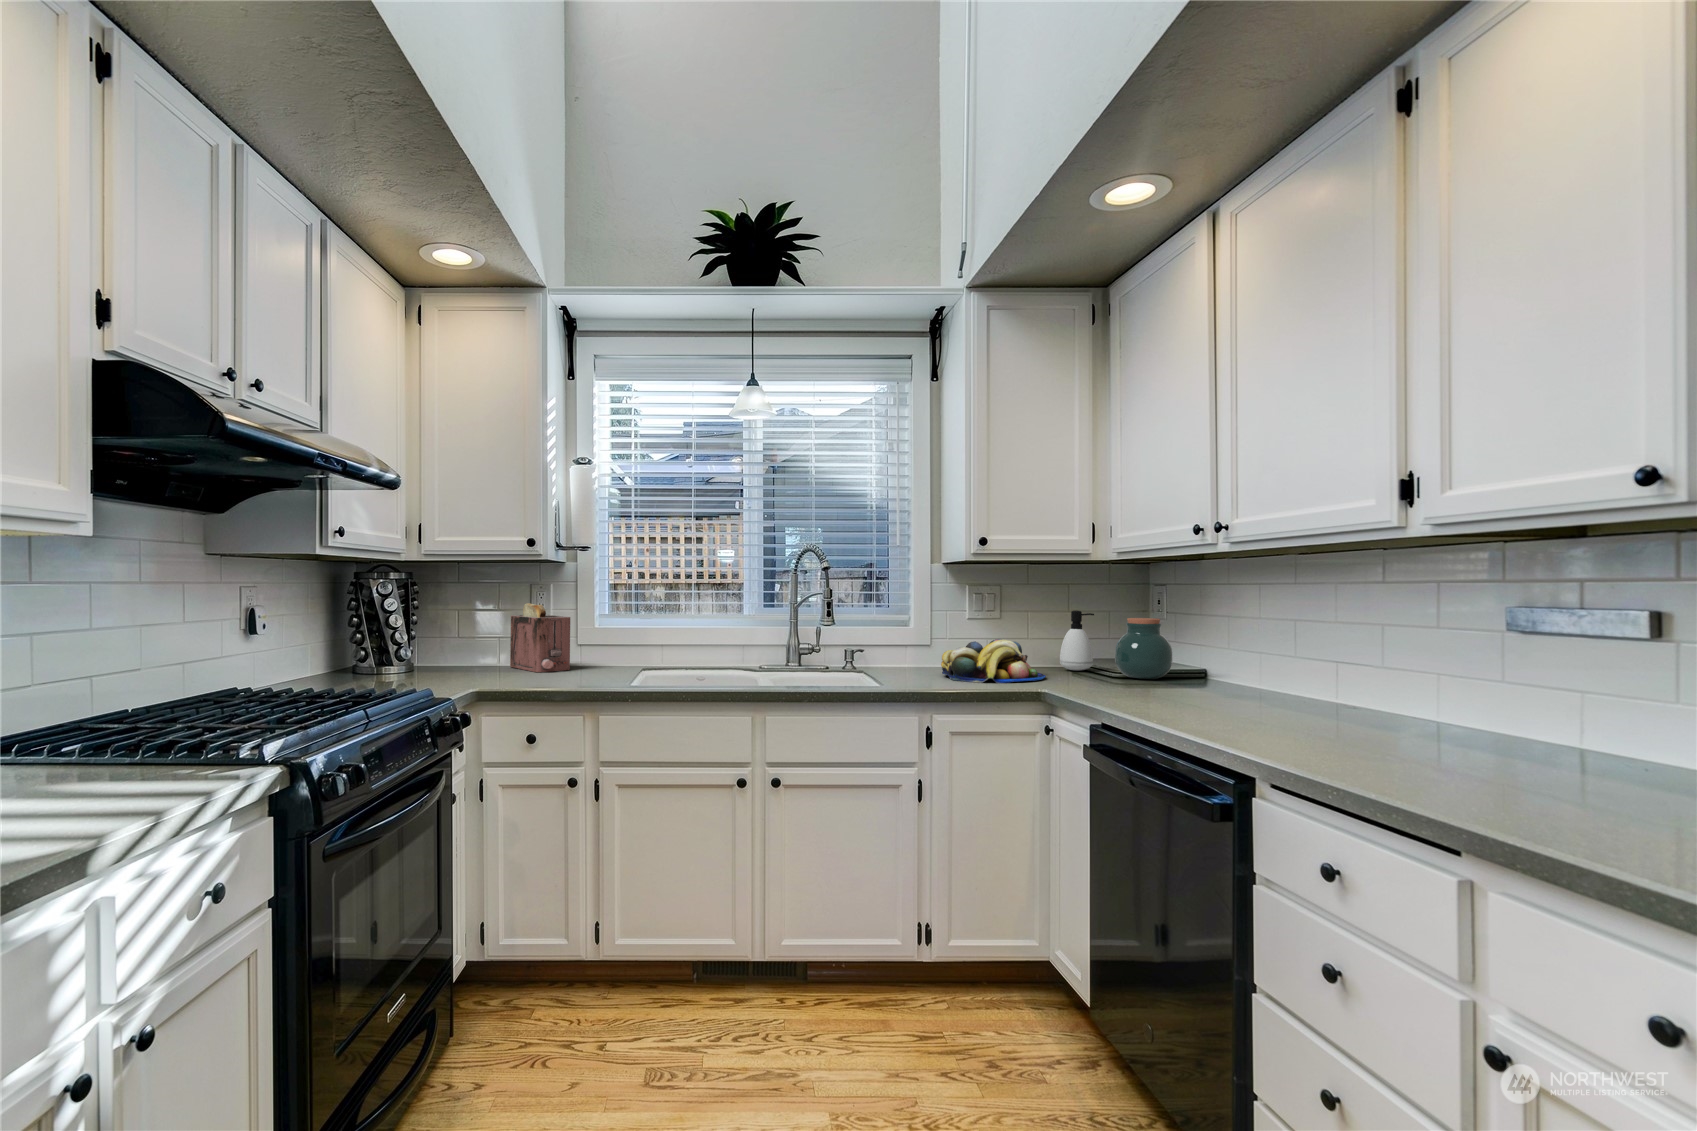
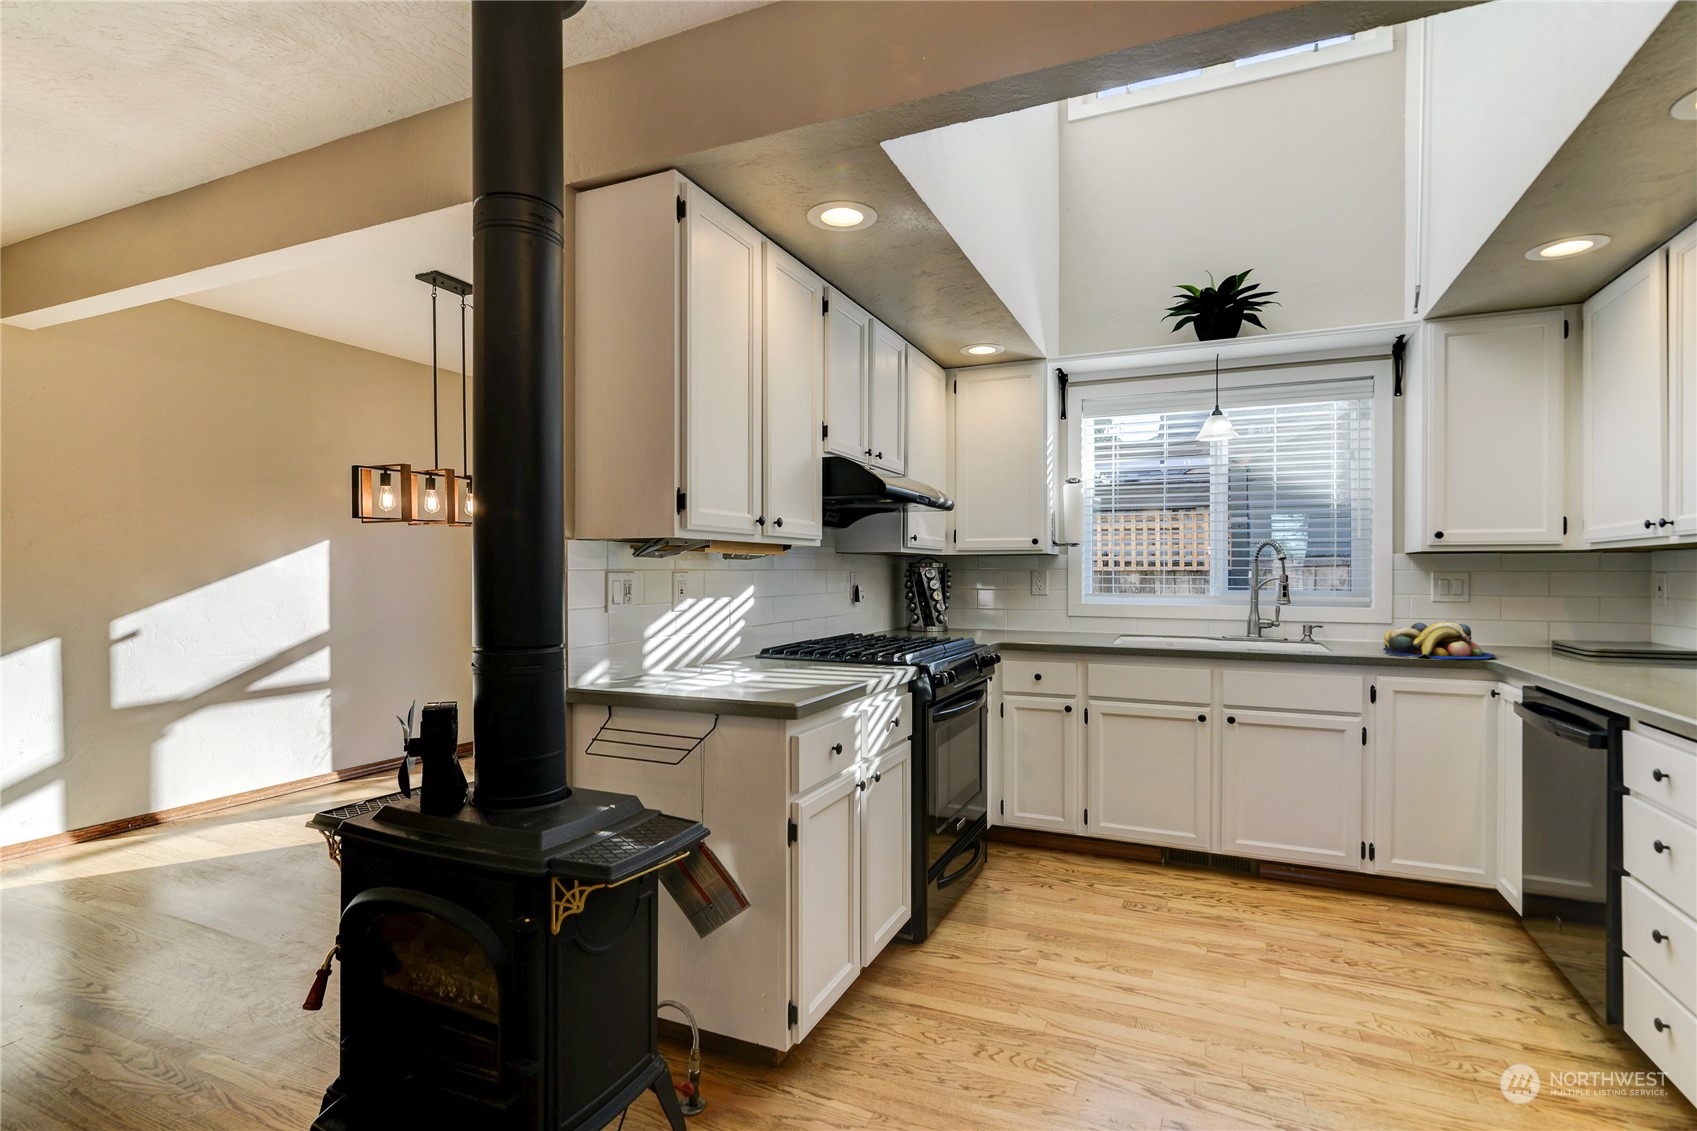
toaster: present [510,603,570,672] -> none [1024,585,1065,634]
soap dispenser: present [1060,610,1094,671] -> none [1528,596,1569,655]
jar: present [1115,618,1173,679] -> none [1583,605,1656,665]

